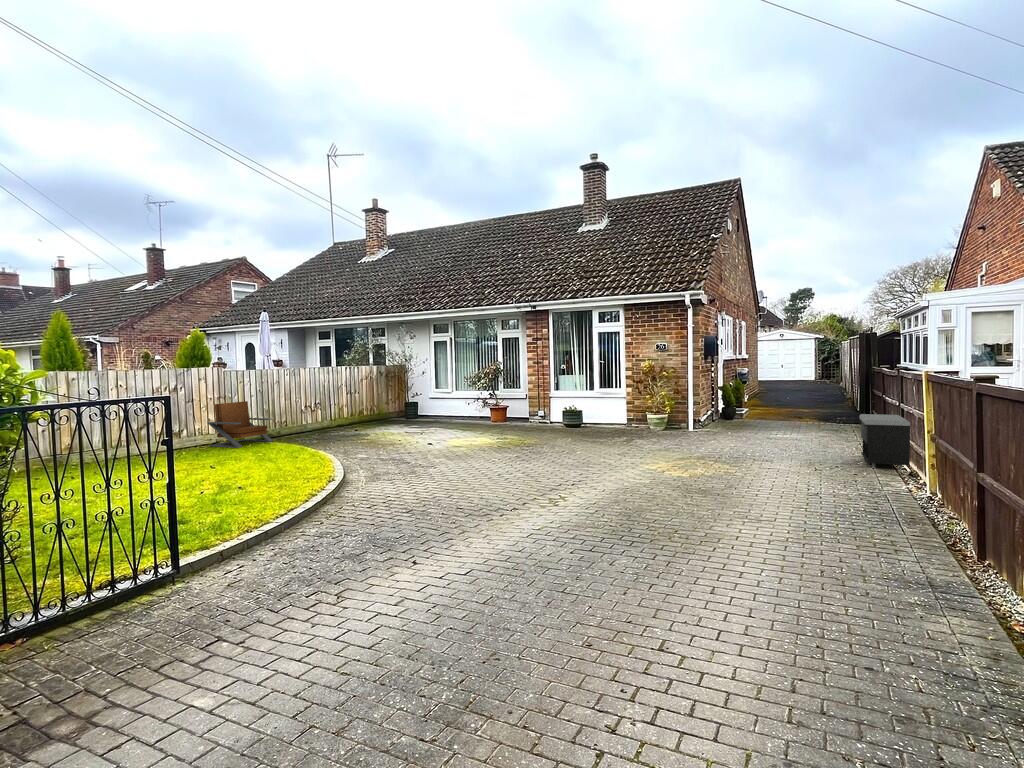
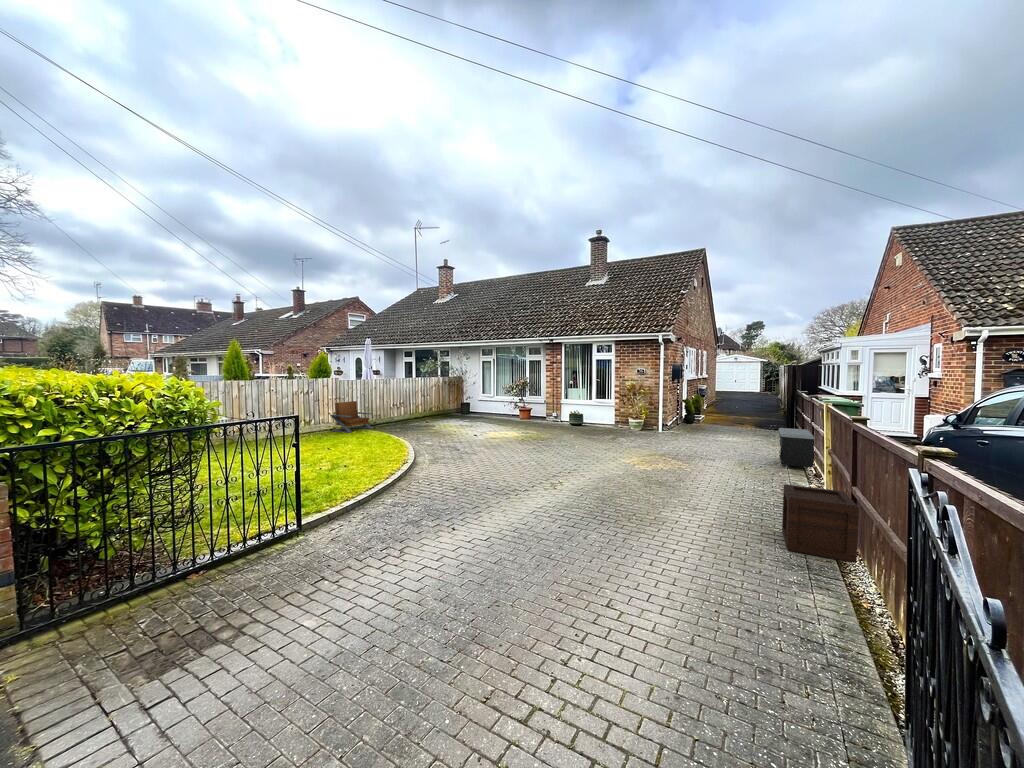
wooden crate: none [886,476,996,577] -> present [782,484,859,563]

